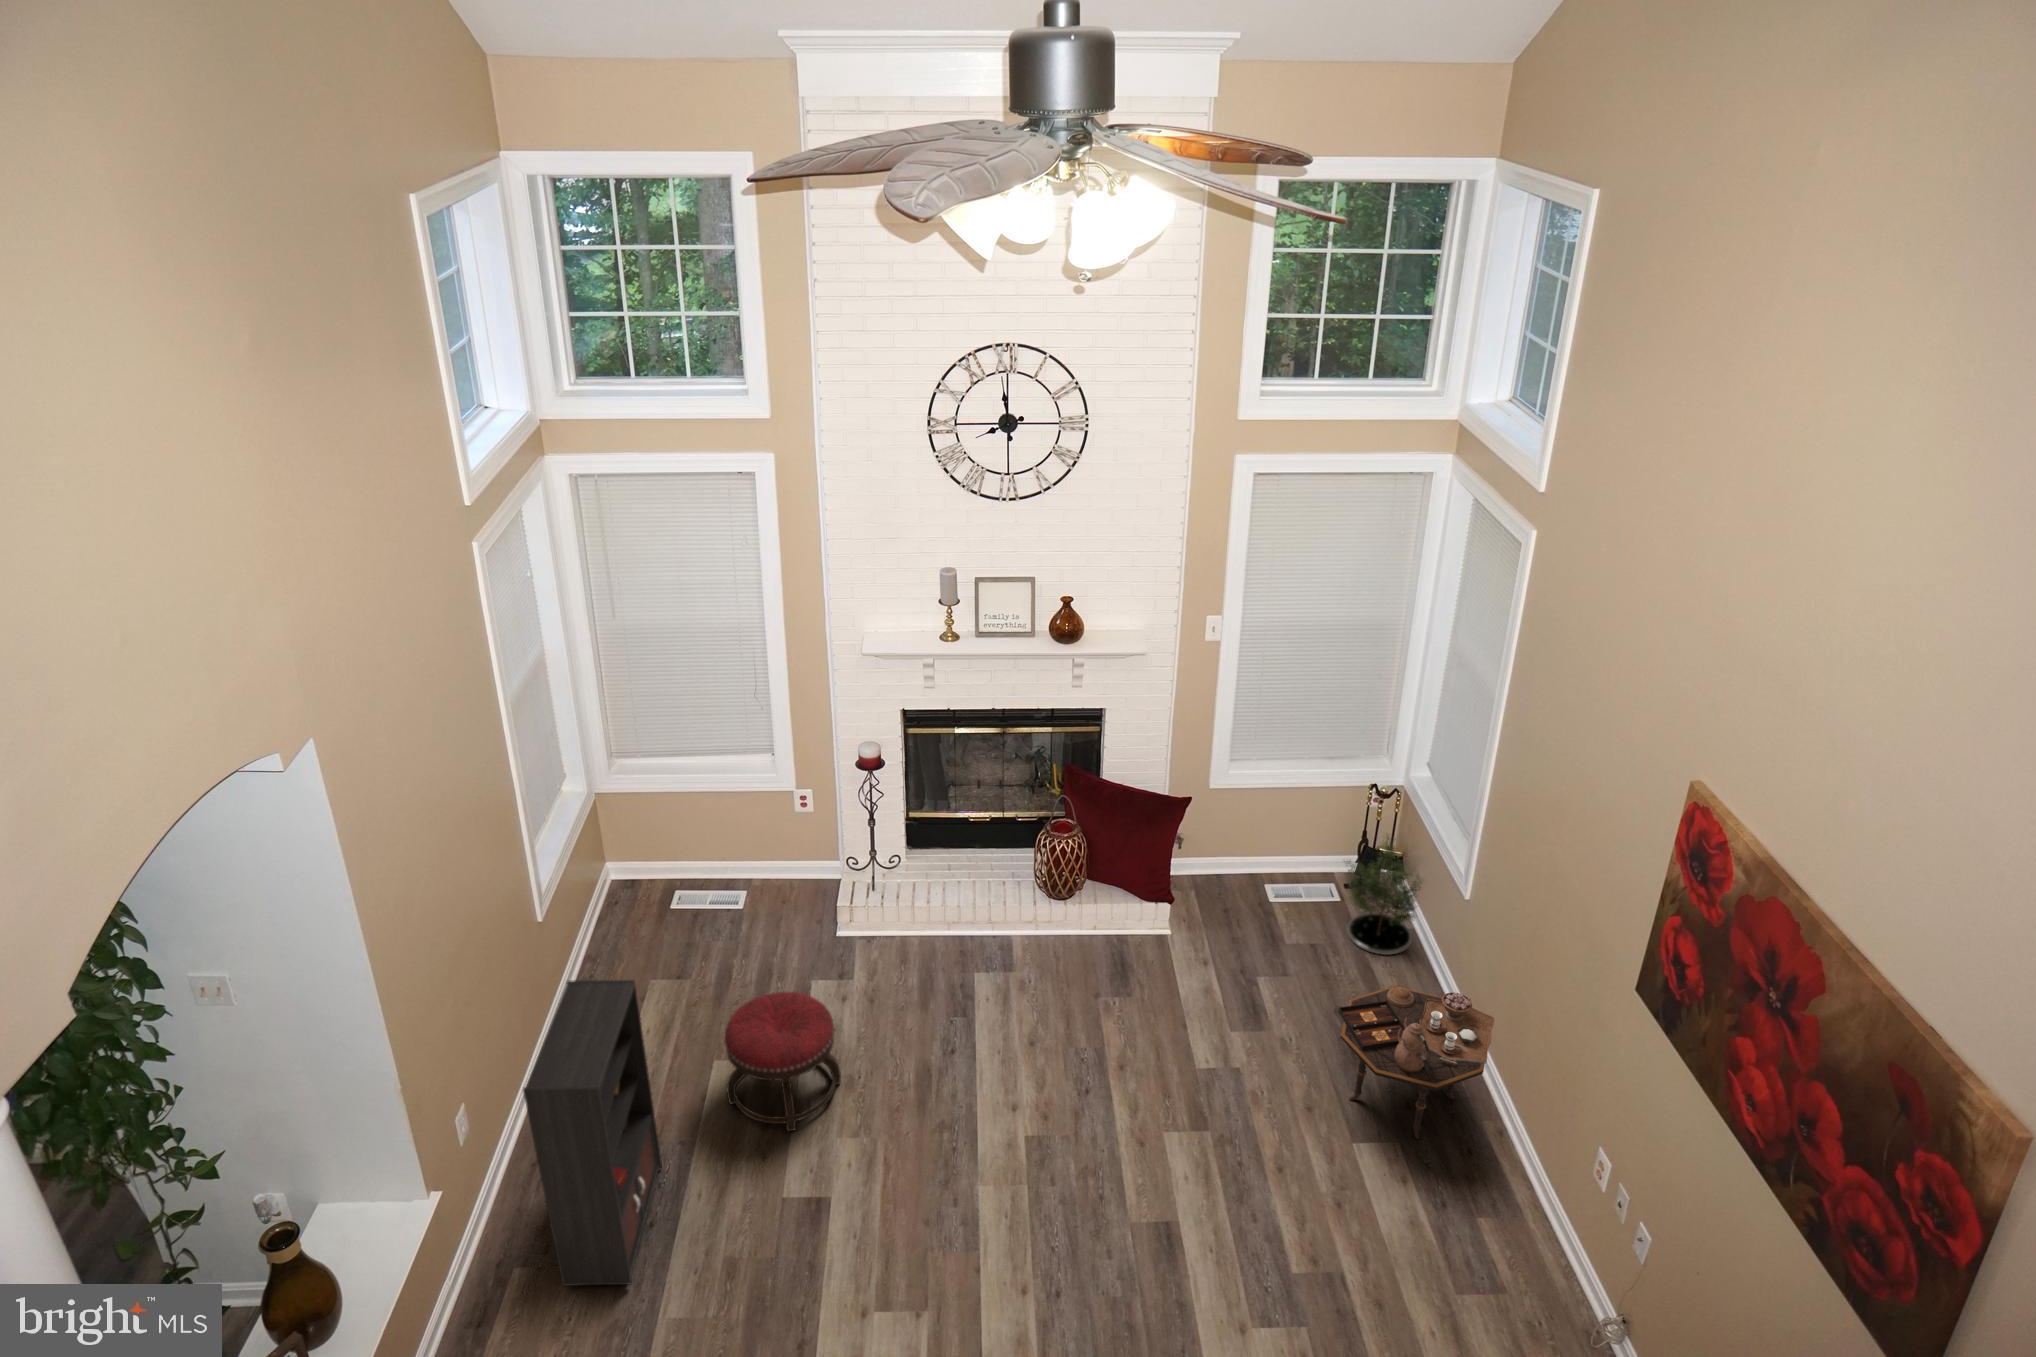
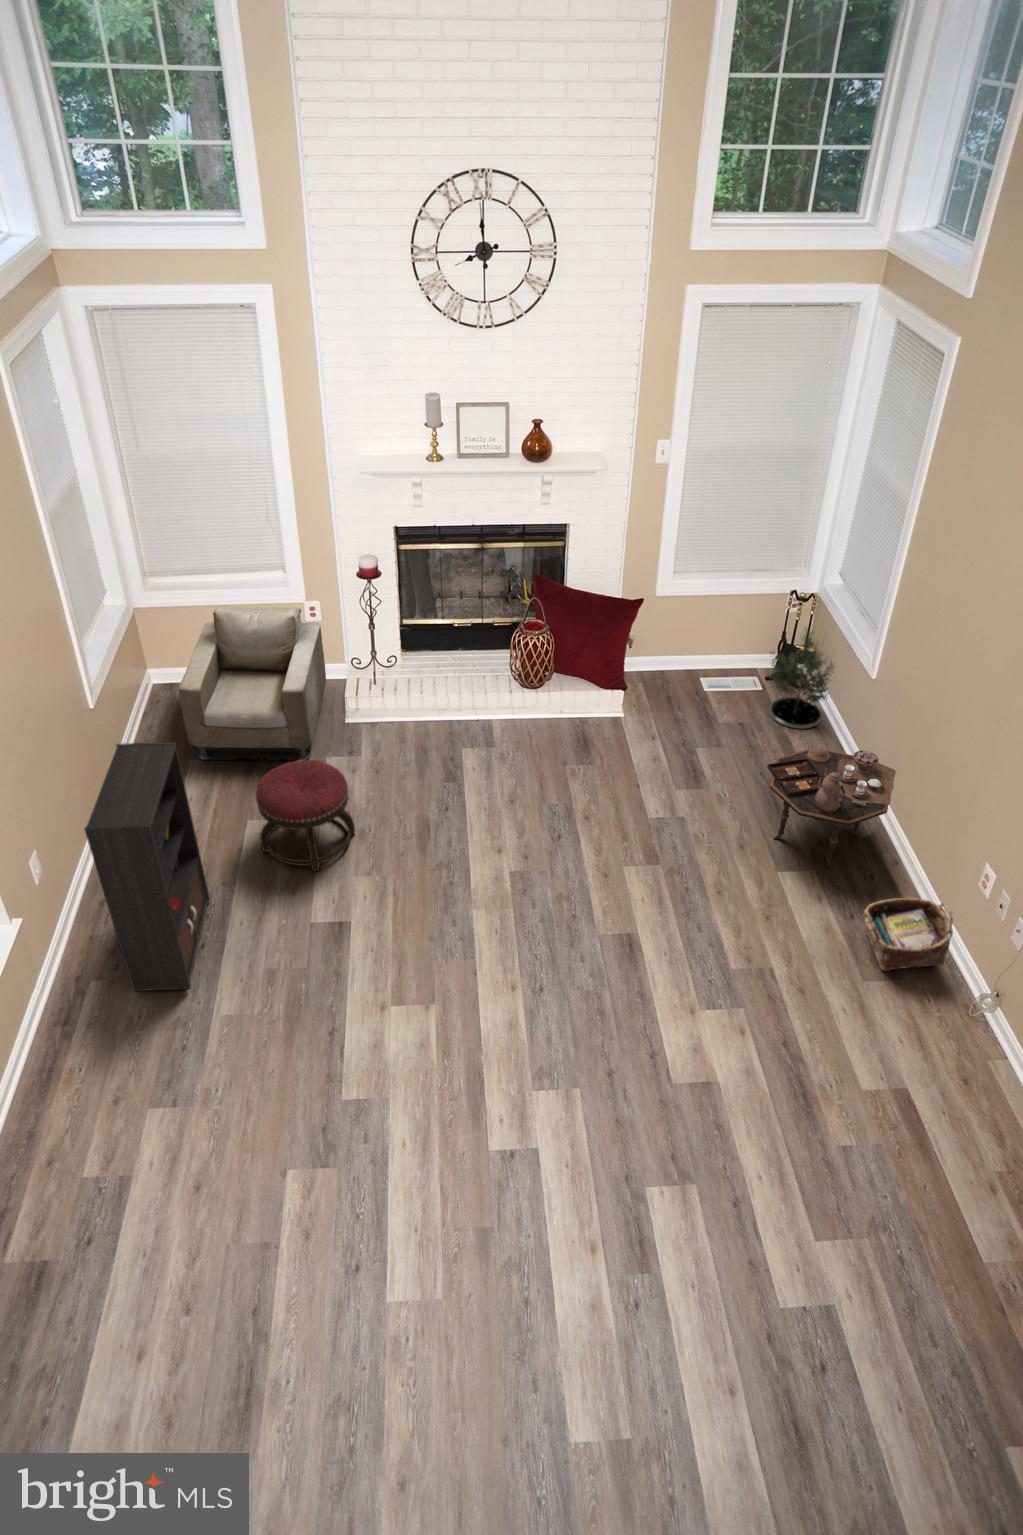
armchair: none [642,799,816,986] -> present [179,606,326,761]
woven basket: none [1455,1185,1566,1282] -> present [863,898,953,971]

